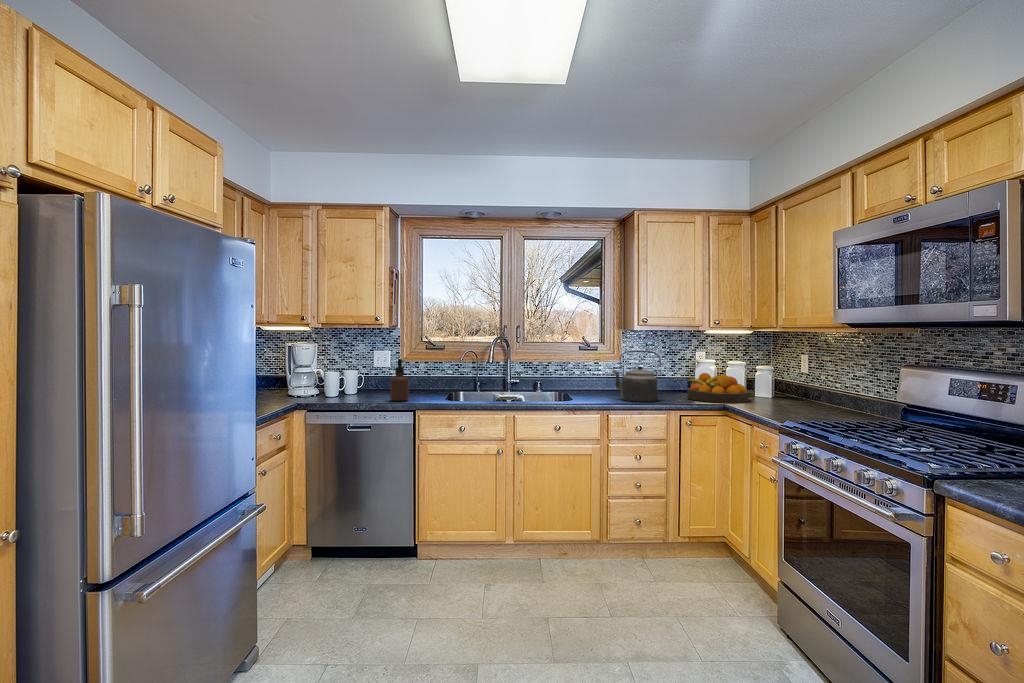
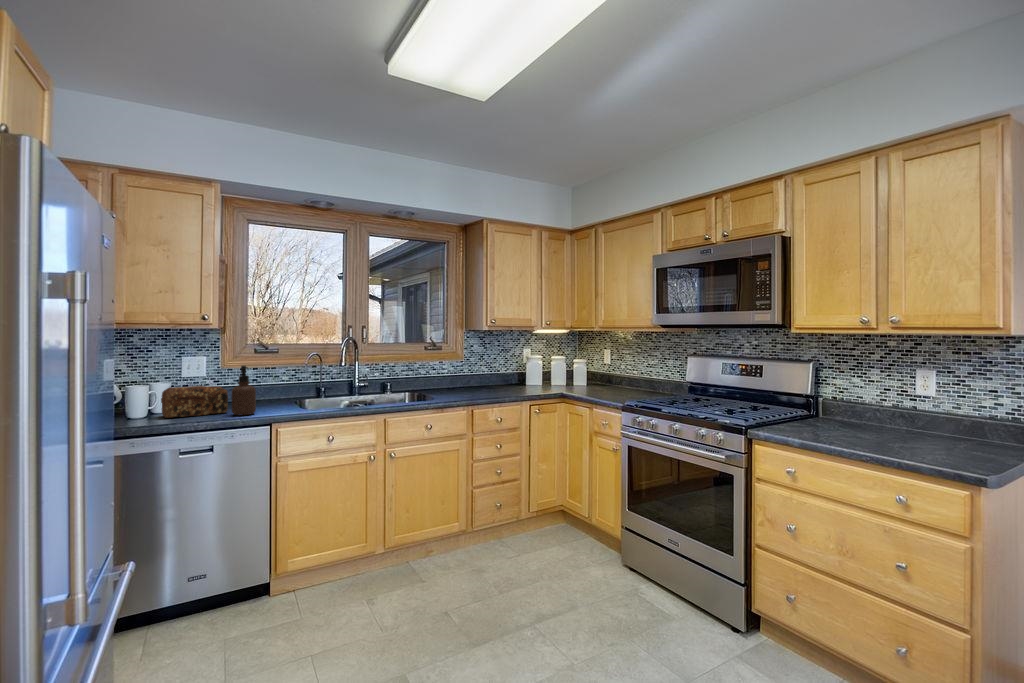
kettle: present [612,351,661,402] -> none [469,349,512,396]
fruit bowl: present [687,373,749,403] -> none [528,367,577,392]
bread loaf: none [347,375,393,399] -> present [161,386,228,418]

